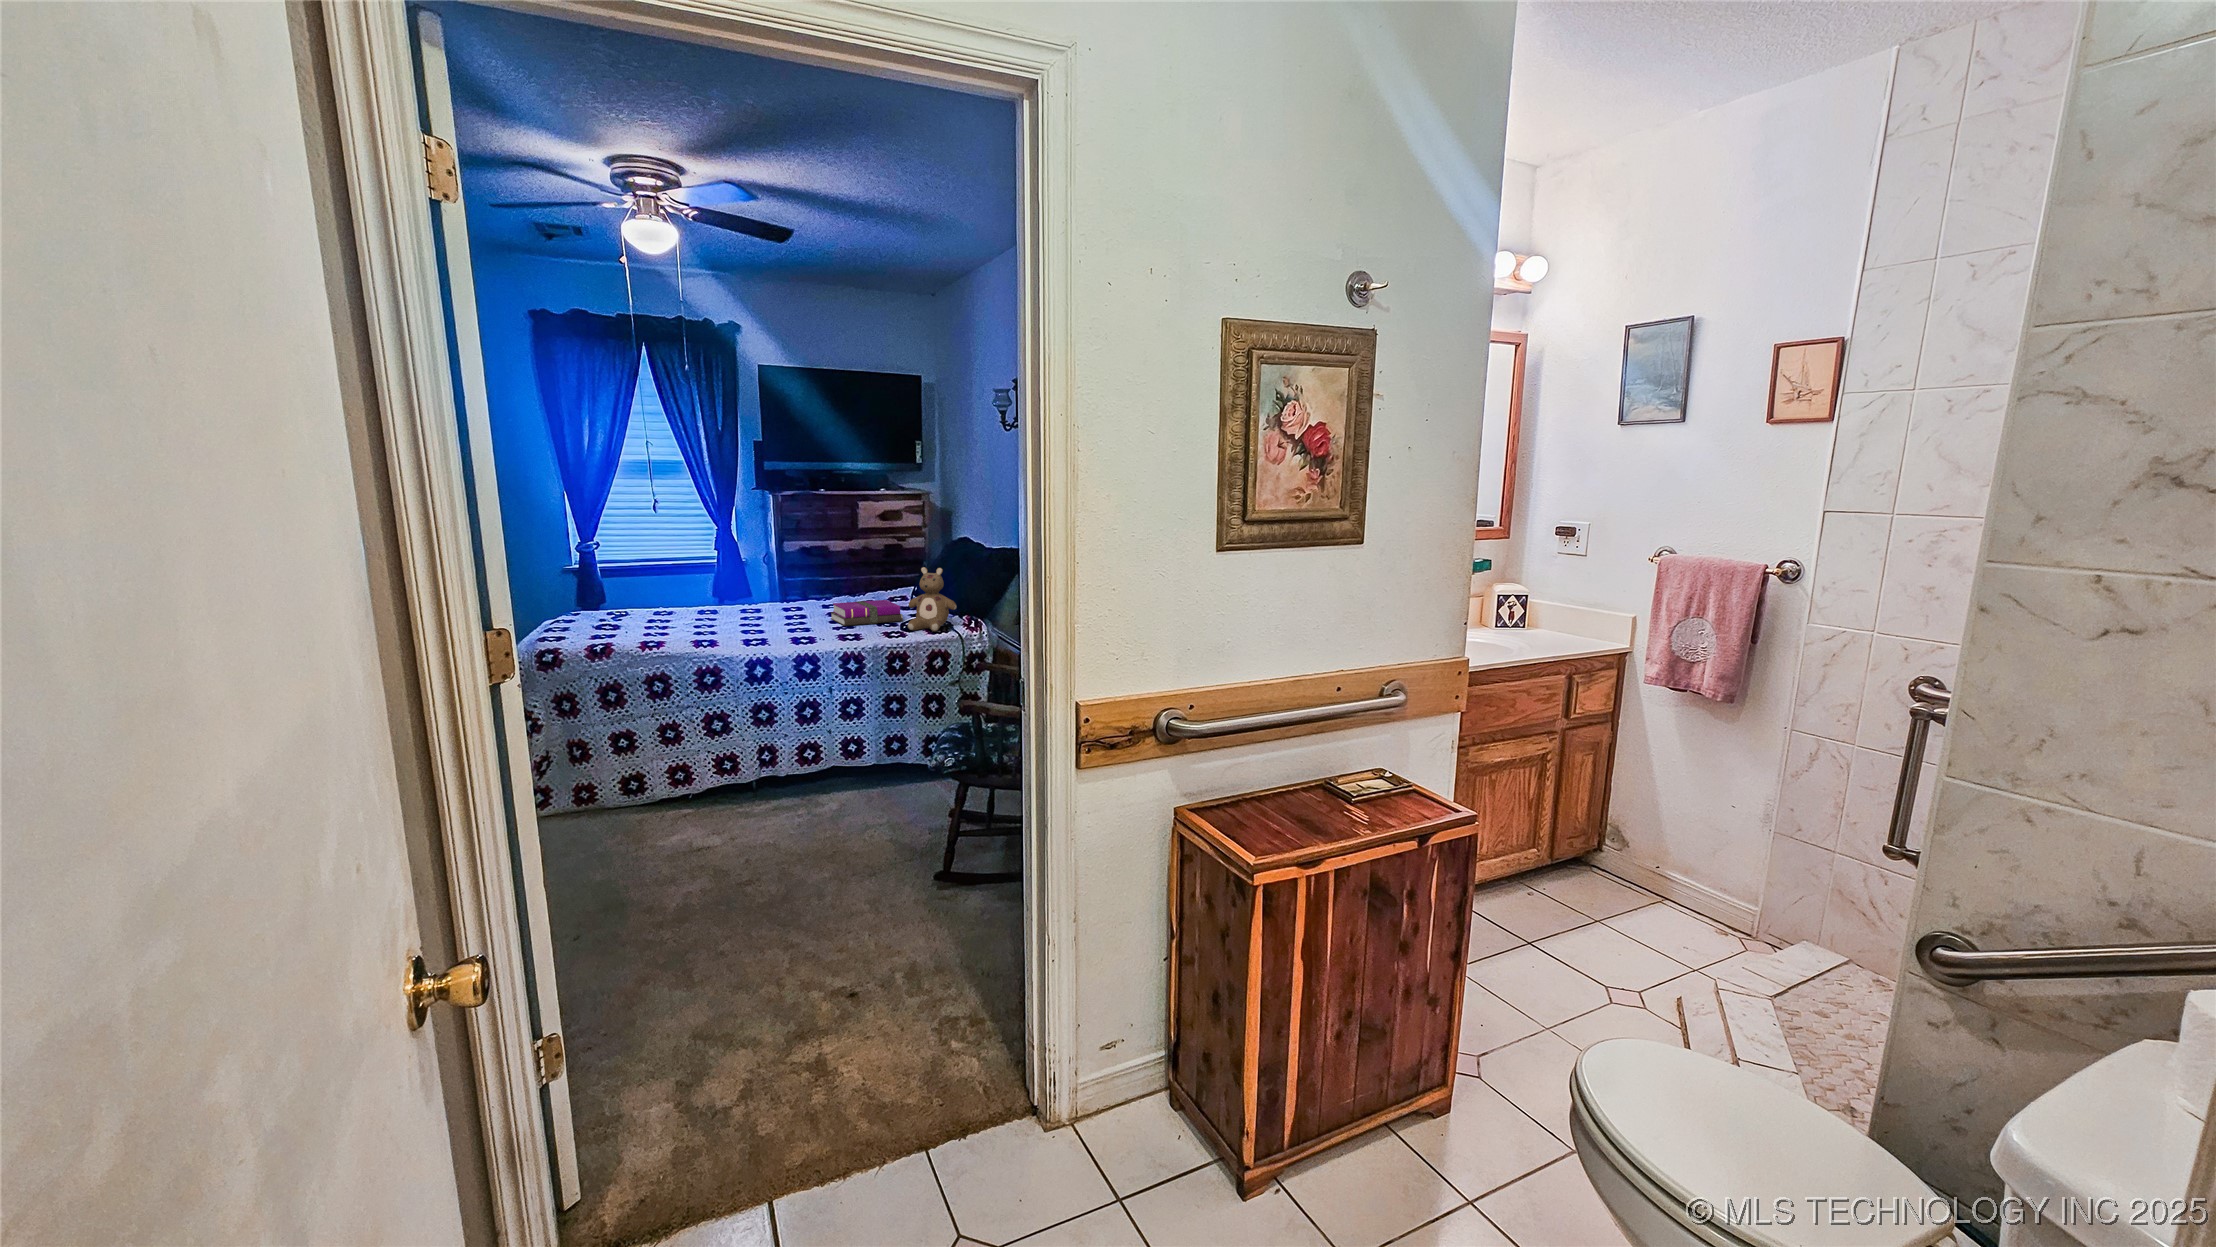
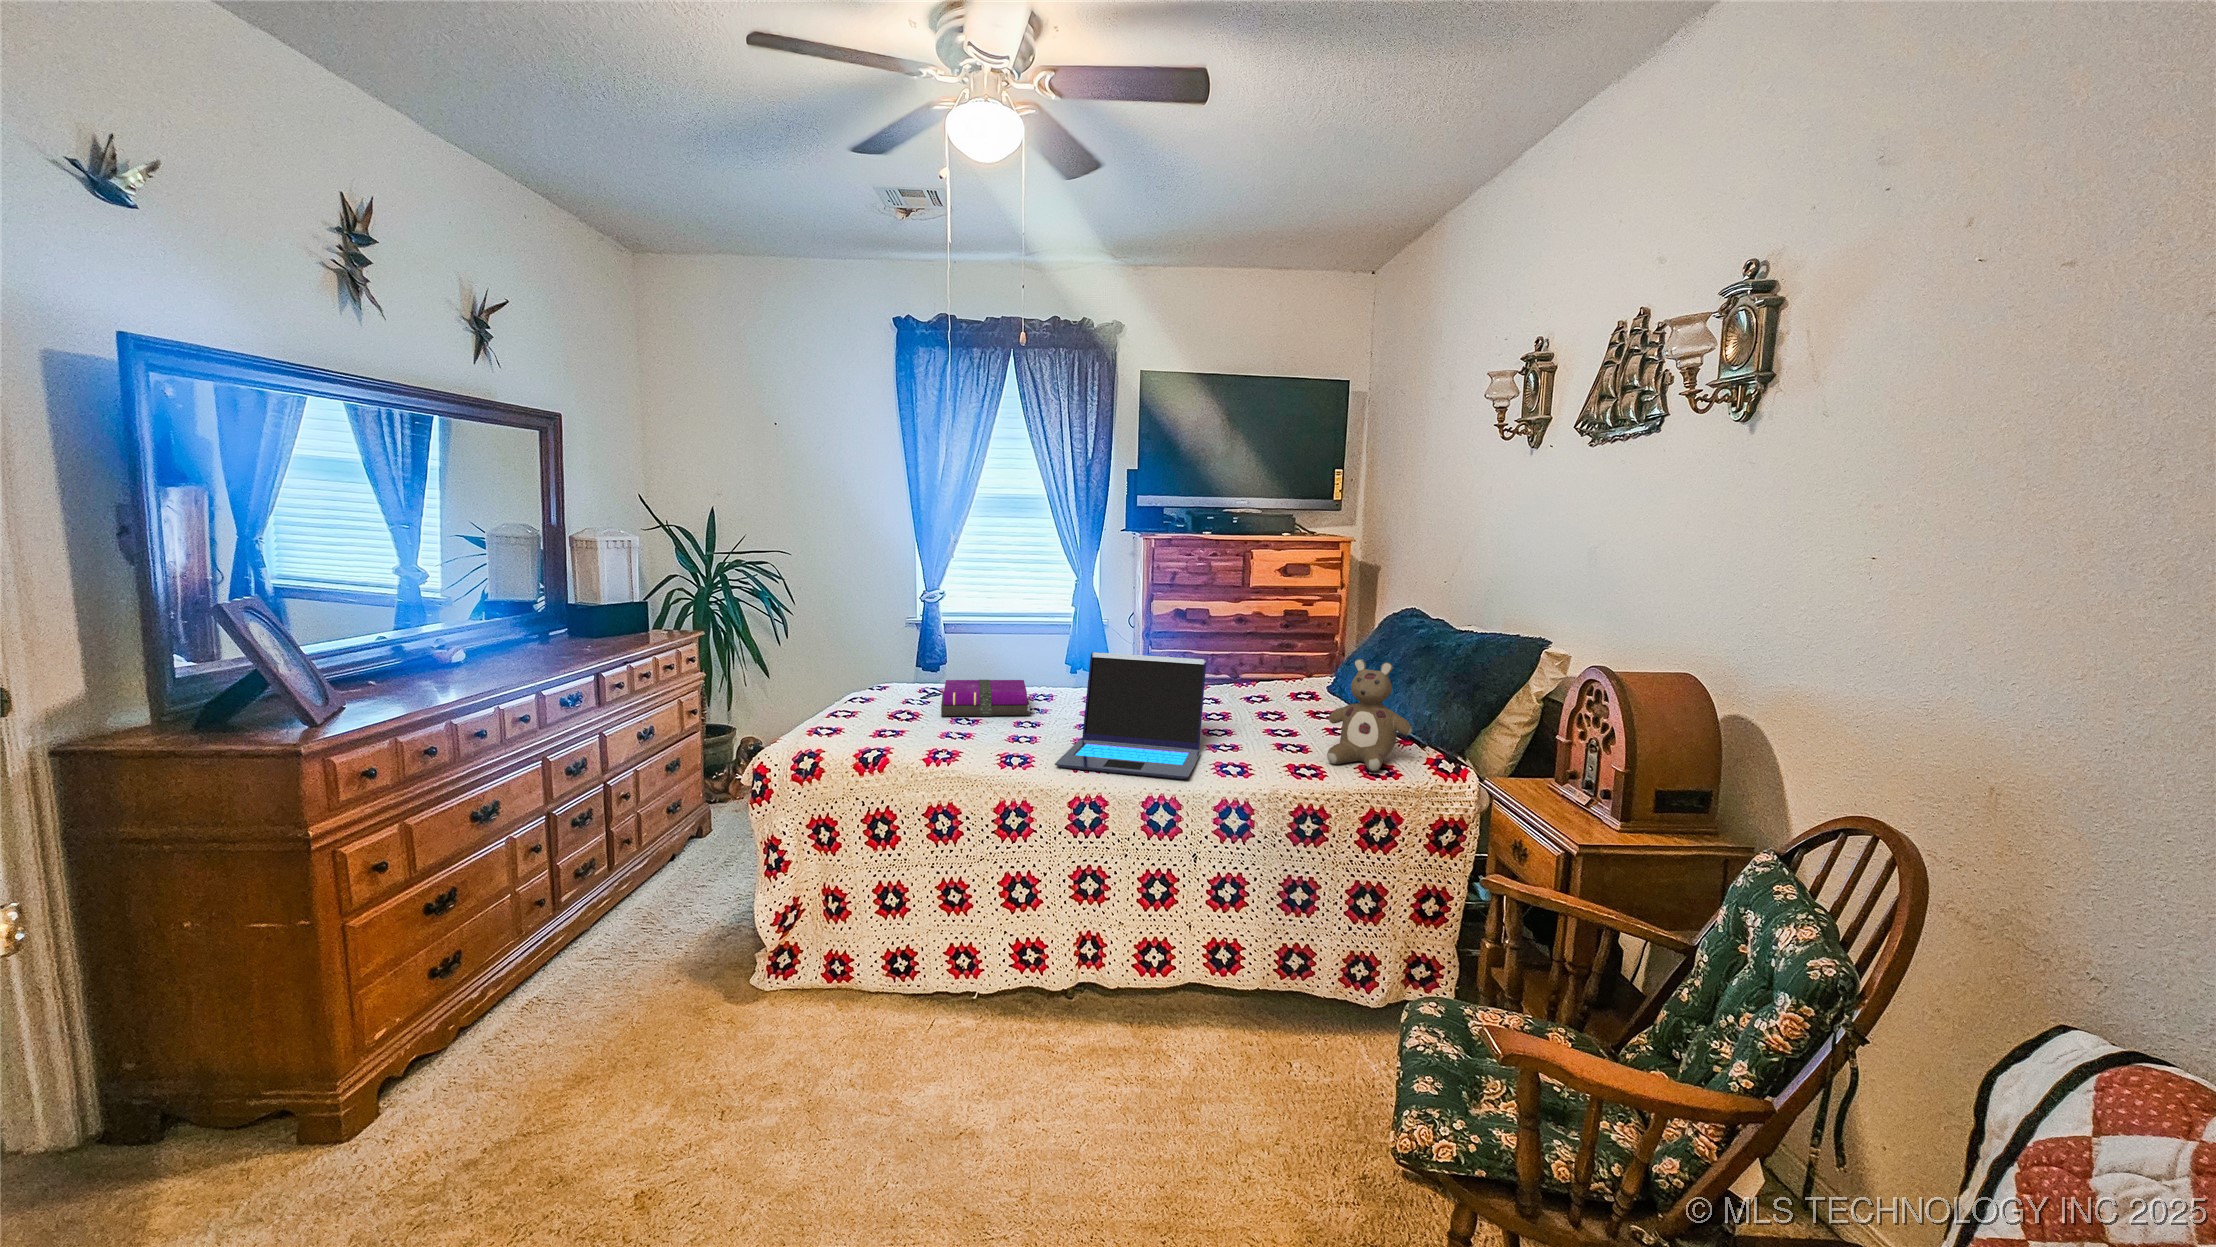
laptop: none [732,573,829,645] -> present [1055,652,1206,779]
notebook: present [831,600,903,626] -> present [941,680,1030,716]

